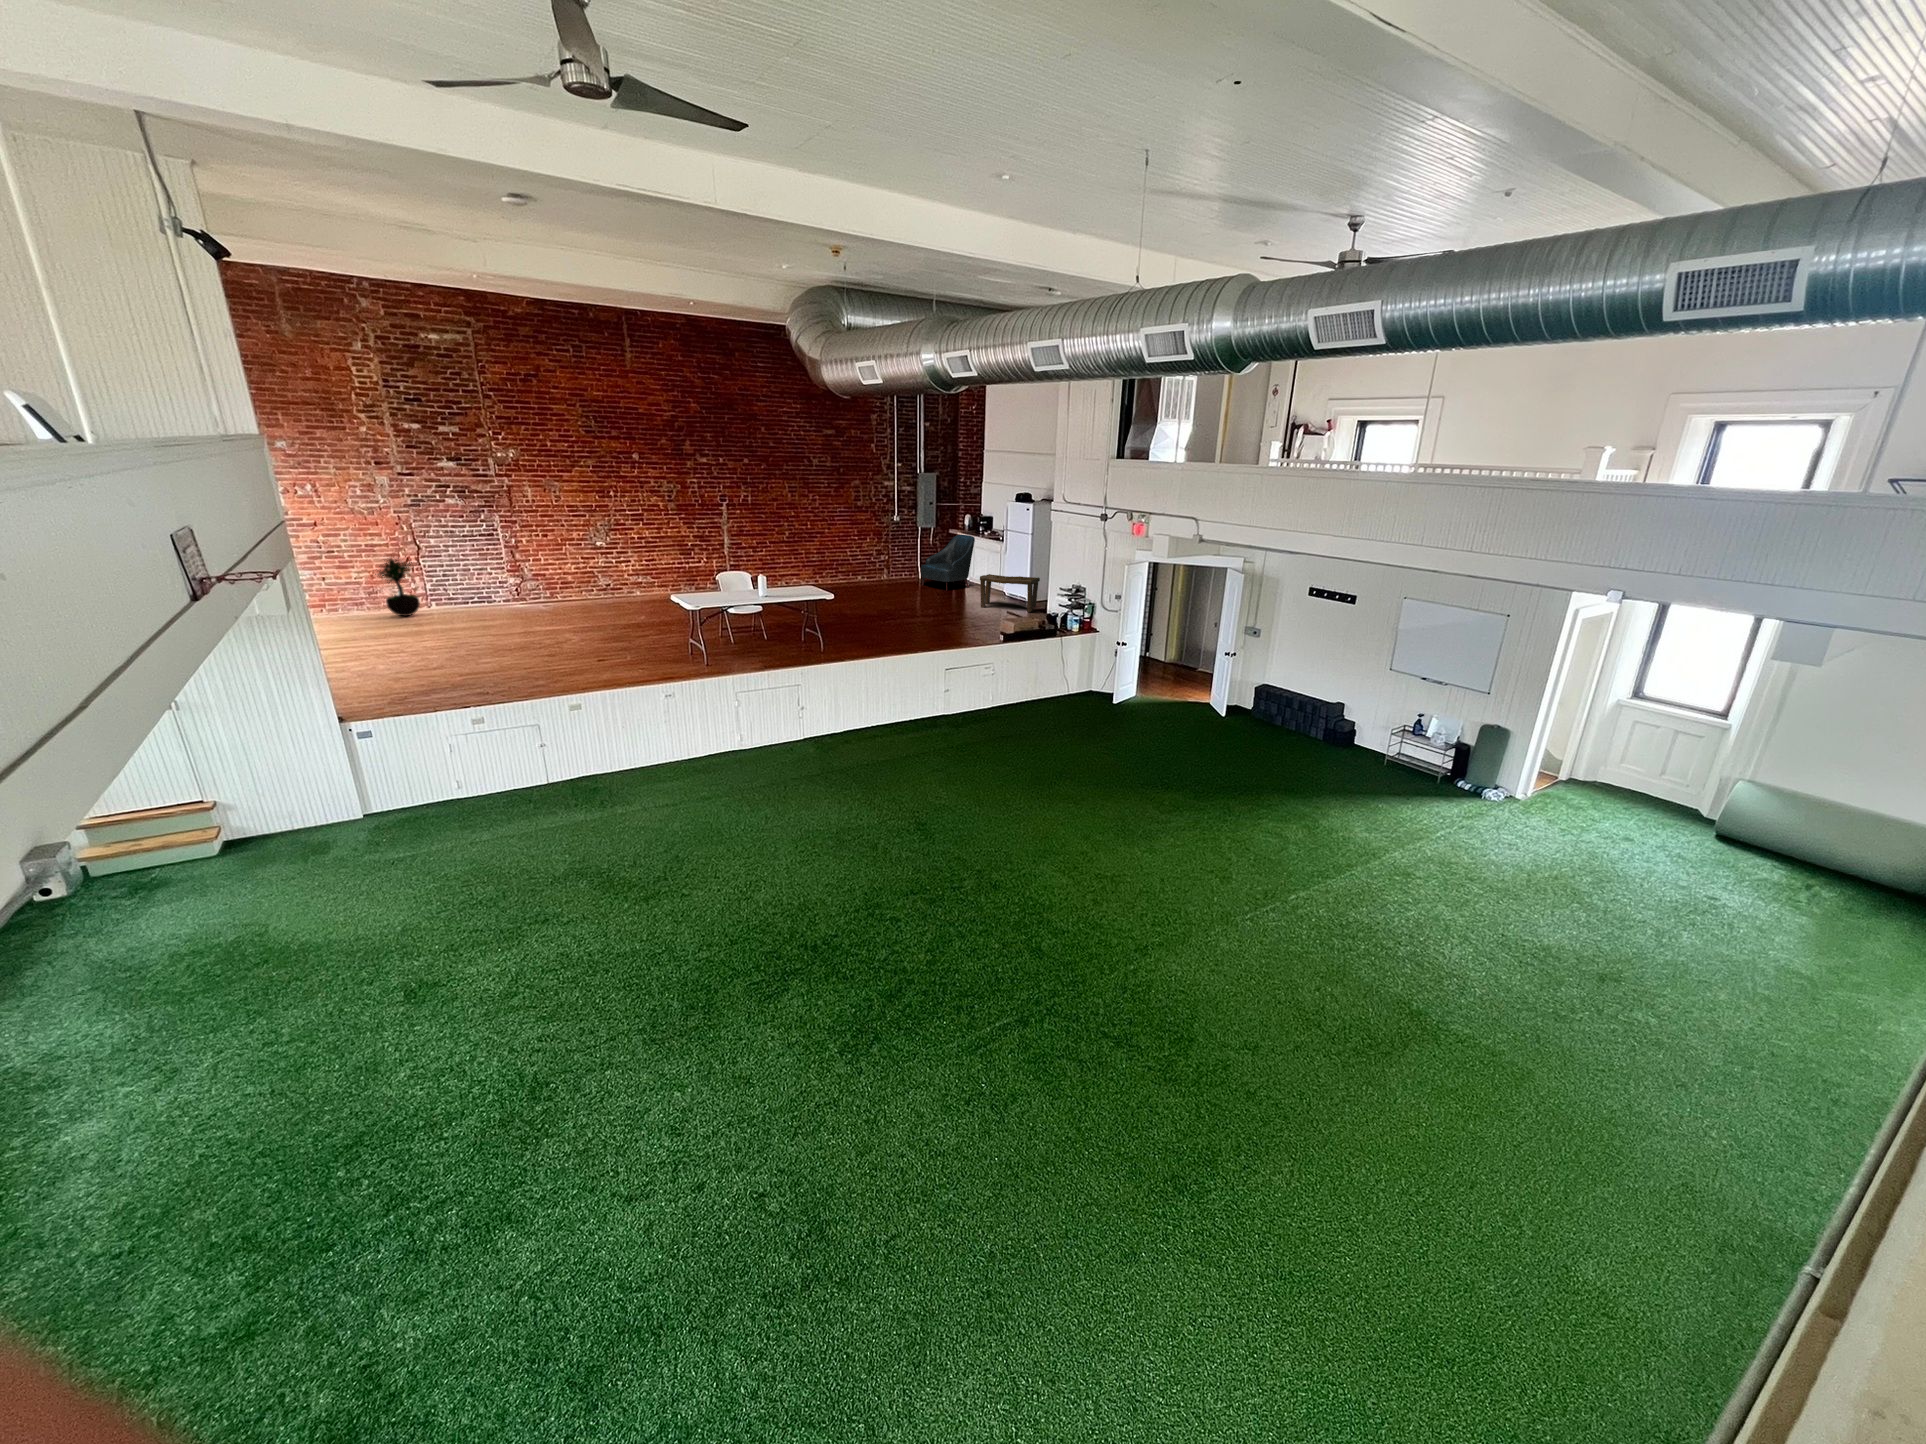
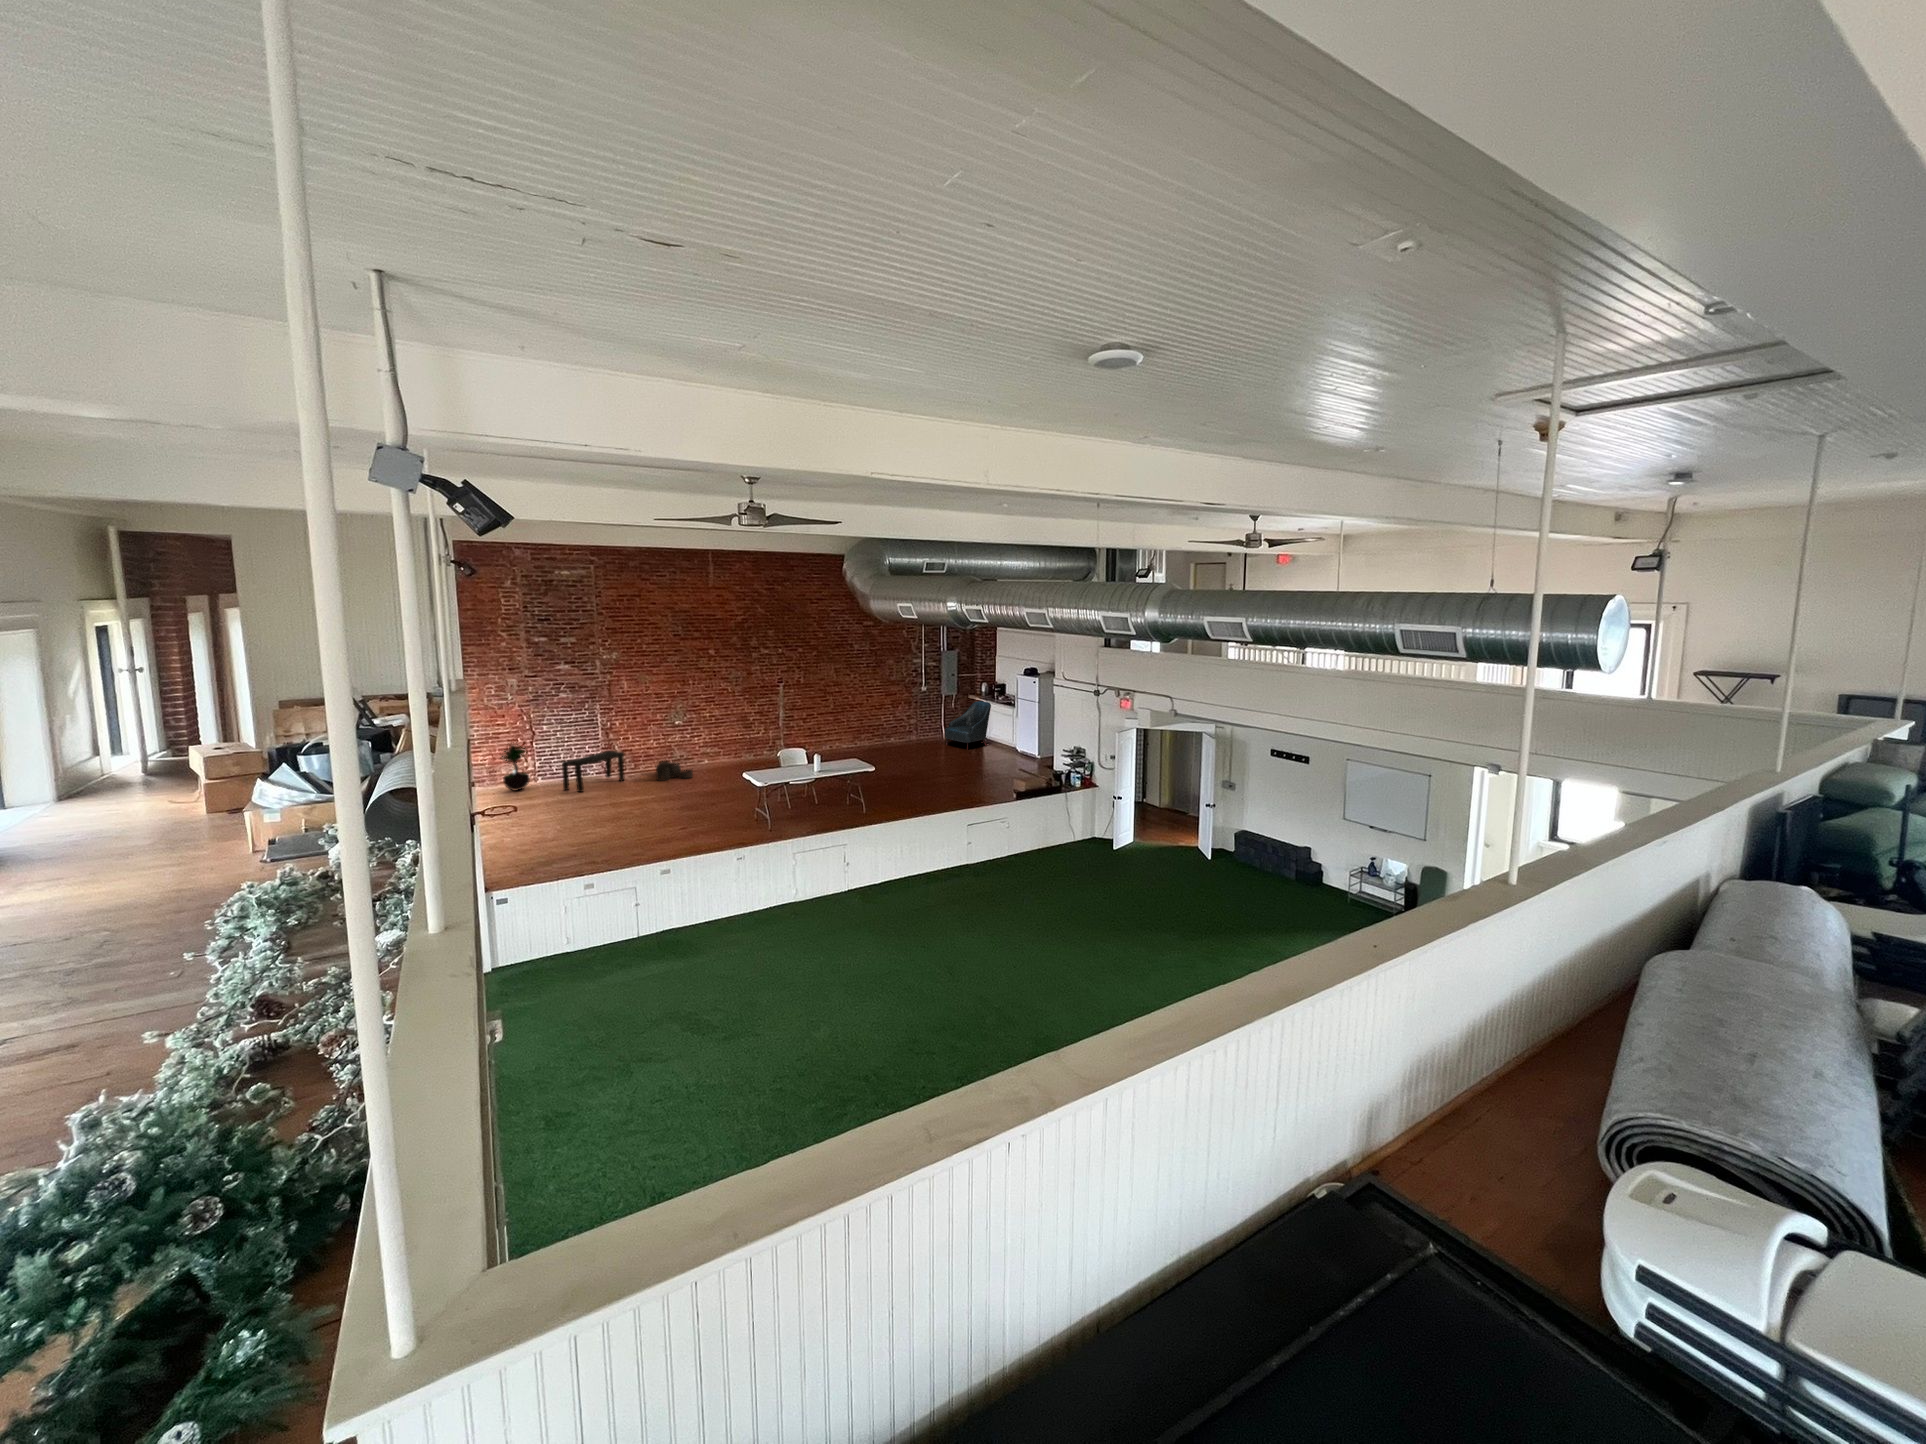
bench: present [980,574,1040,612] -> present [562,751,624,792]
woven basket: none [573,587,621,611] -> present [655,761,693,781]

